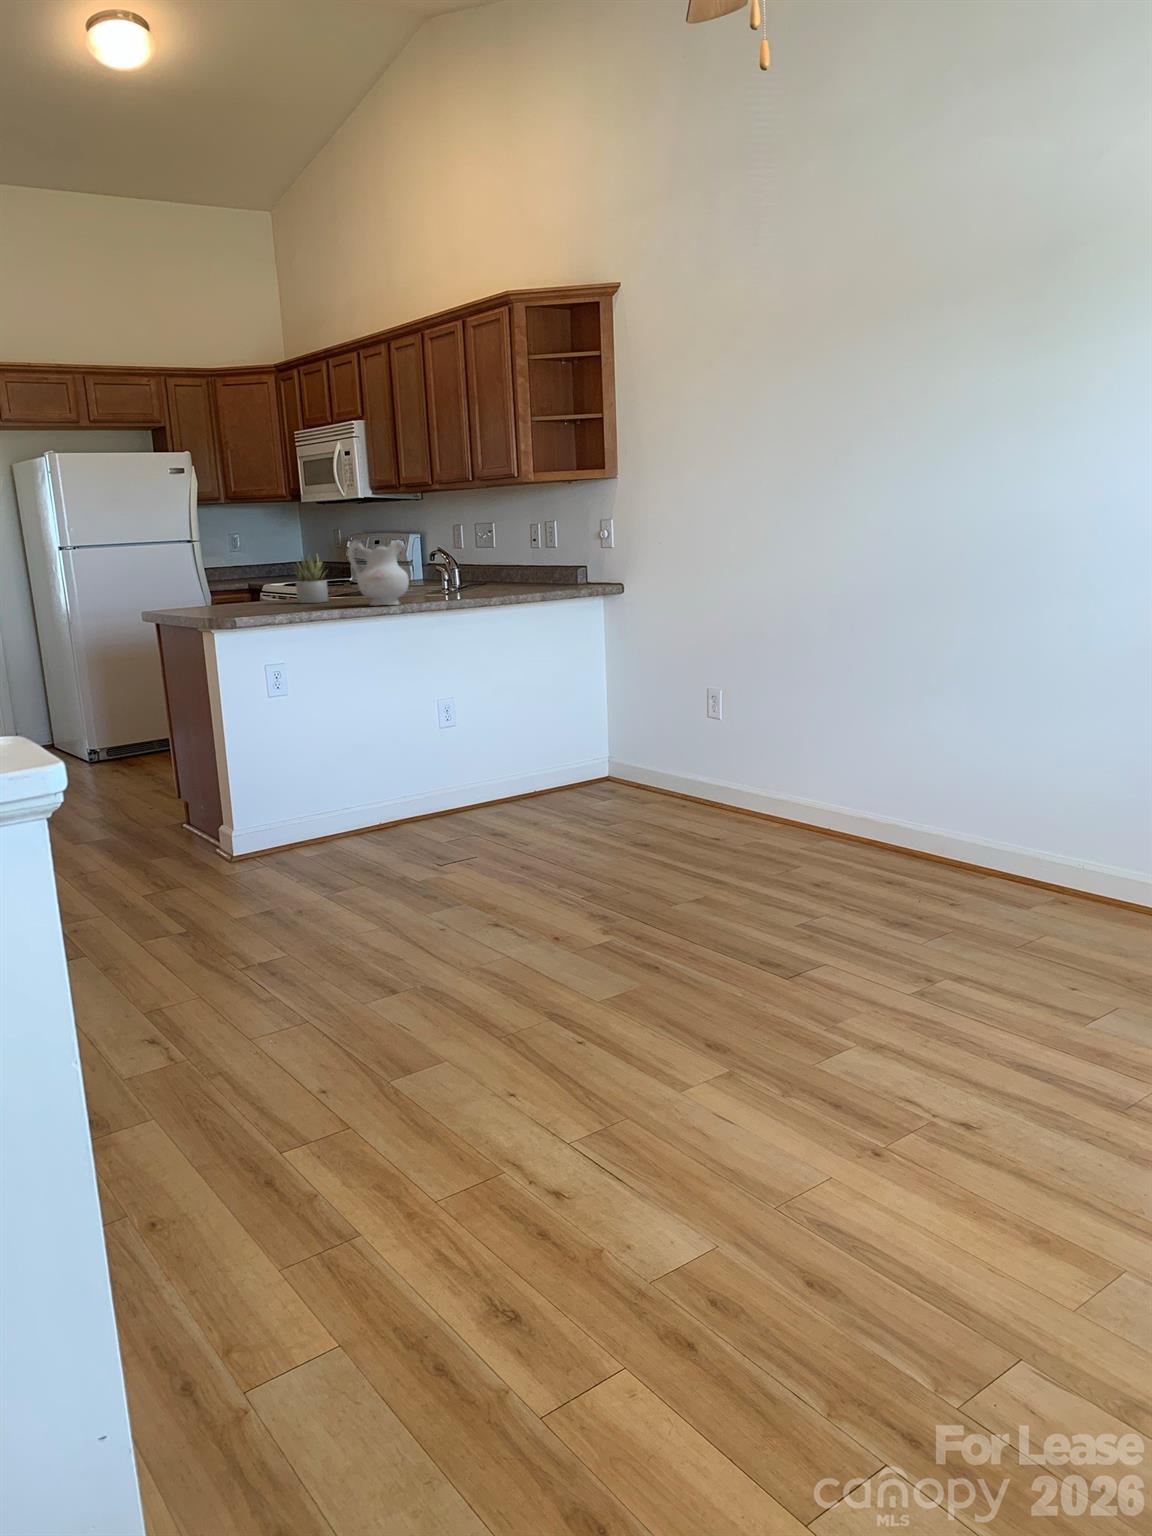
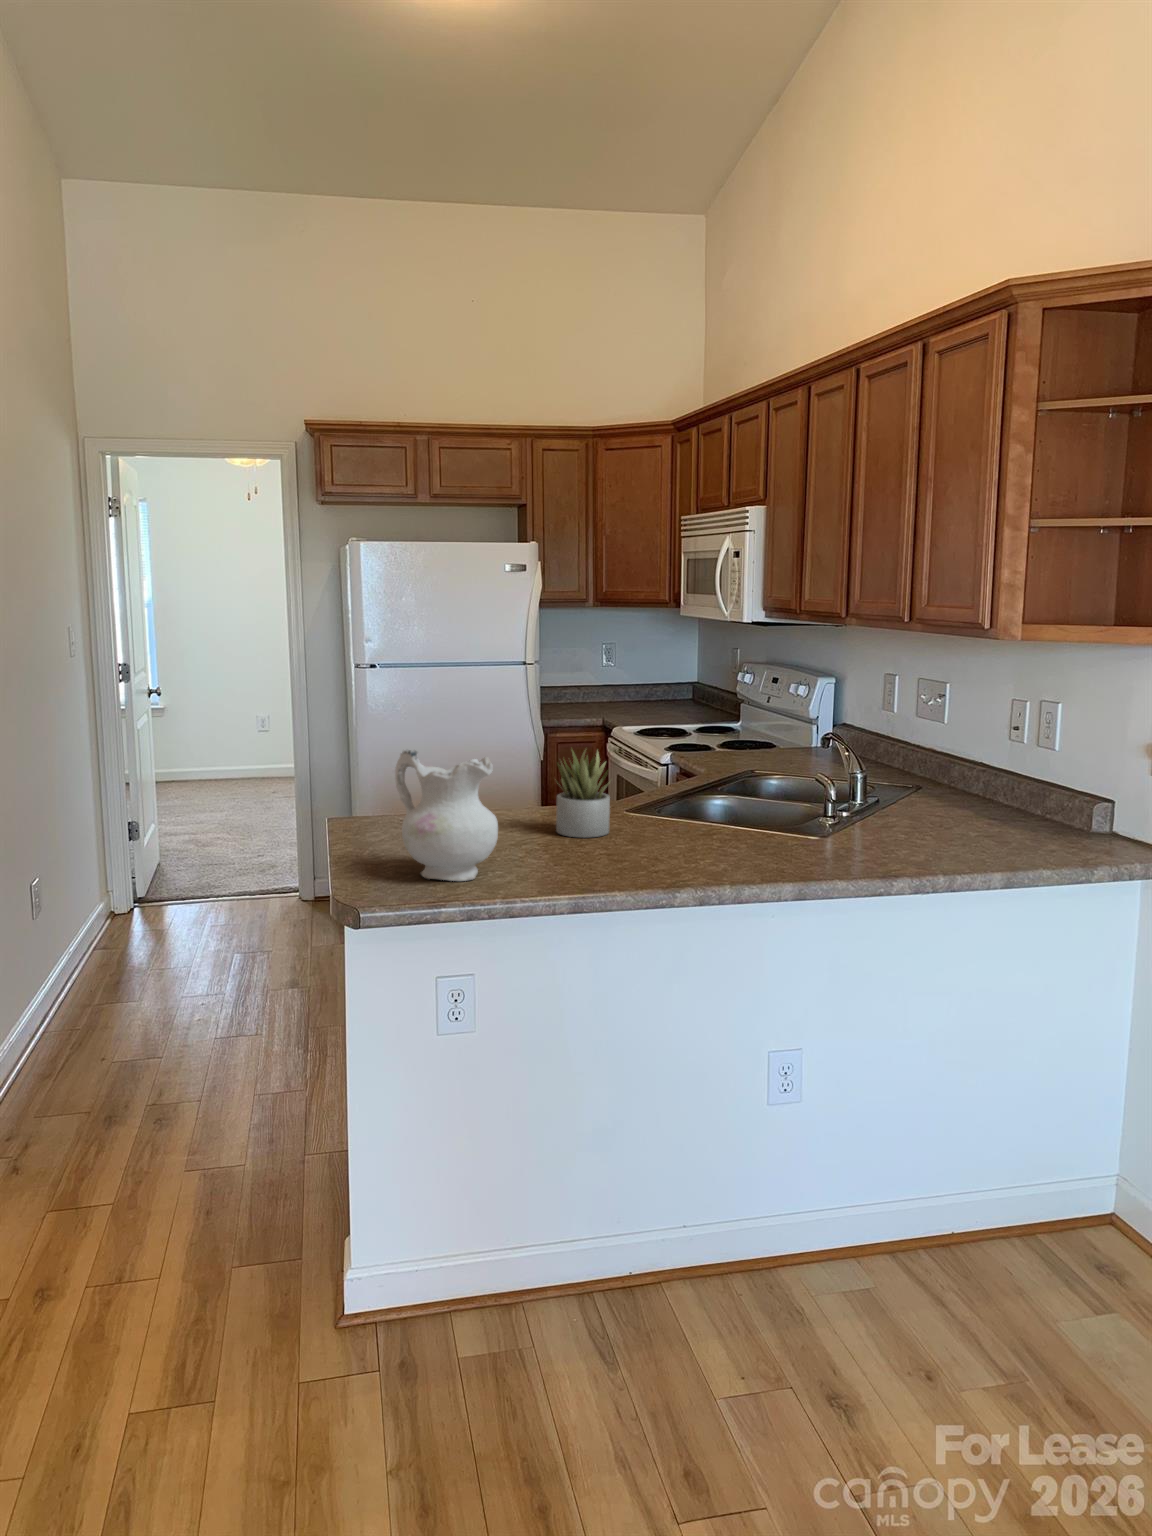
ceramic pitcher: present [348,540,409,606] -> present [395,750,498,881]

